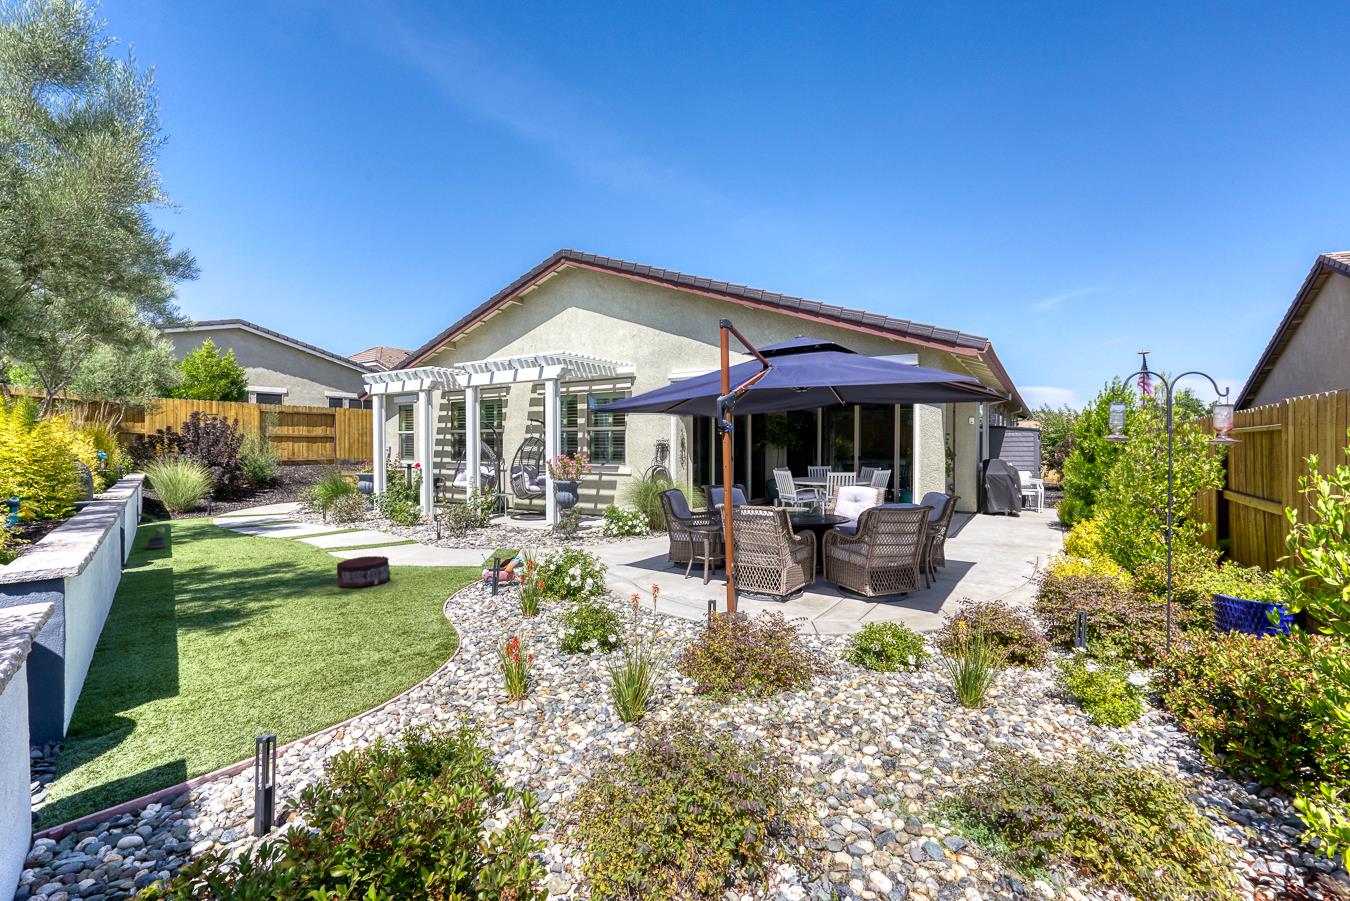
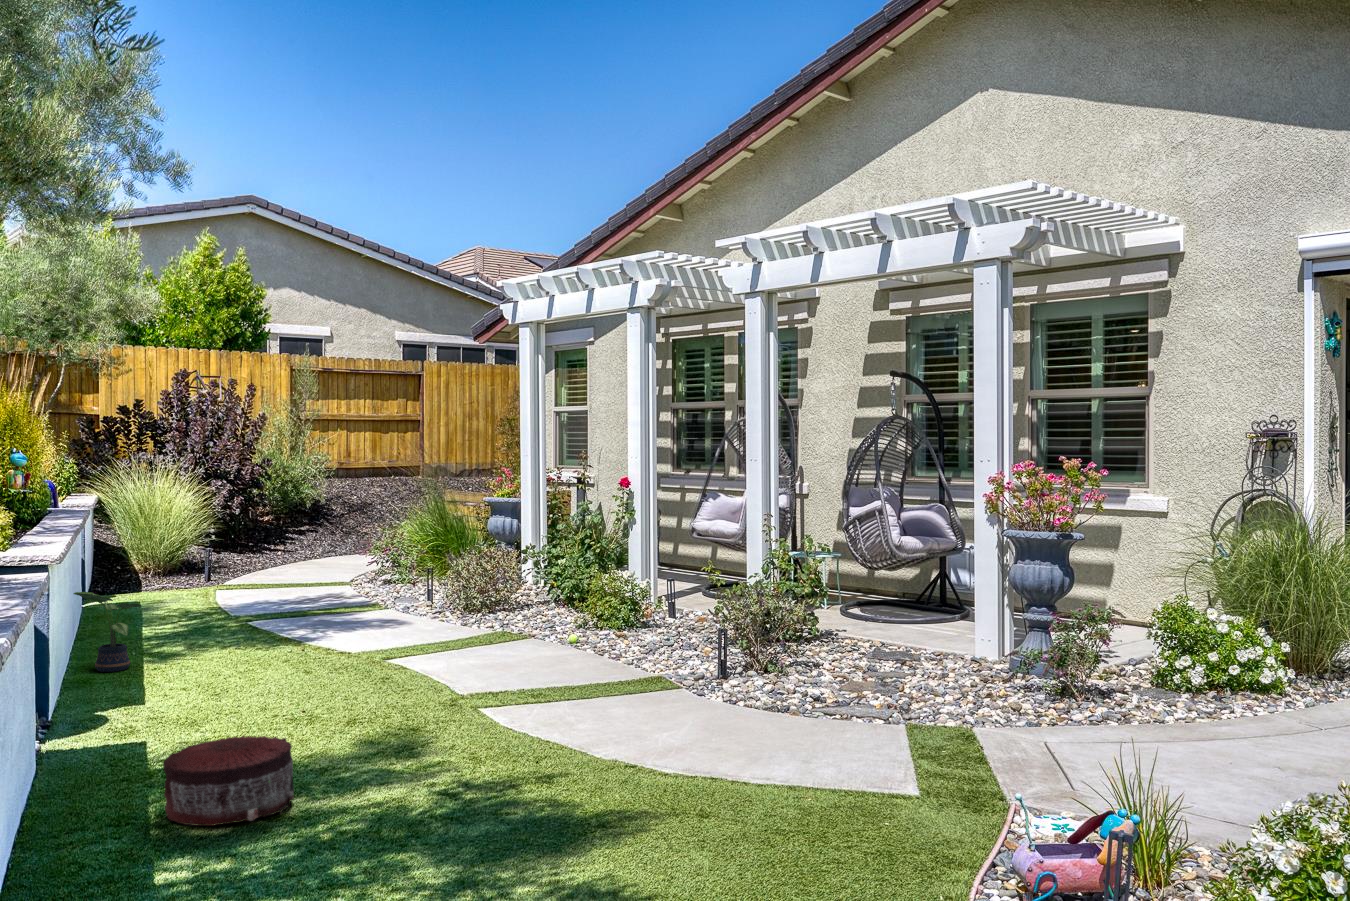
pouf: present [337,556,390,587] -> present [163,736,294,826]

